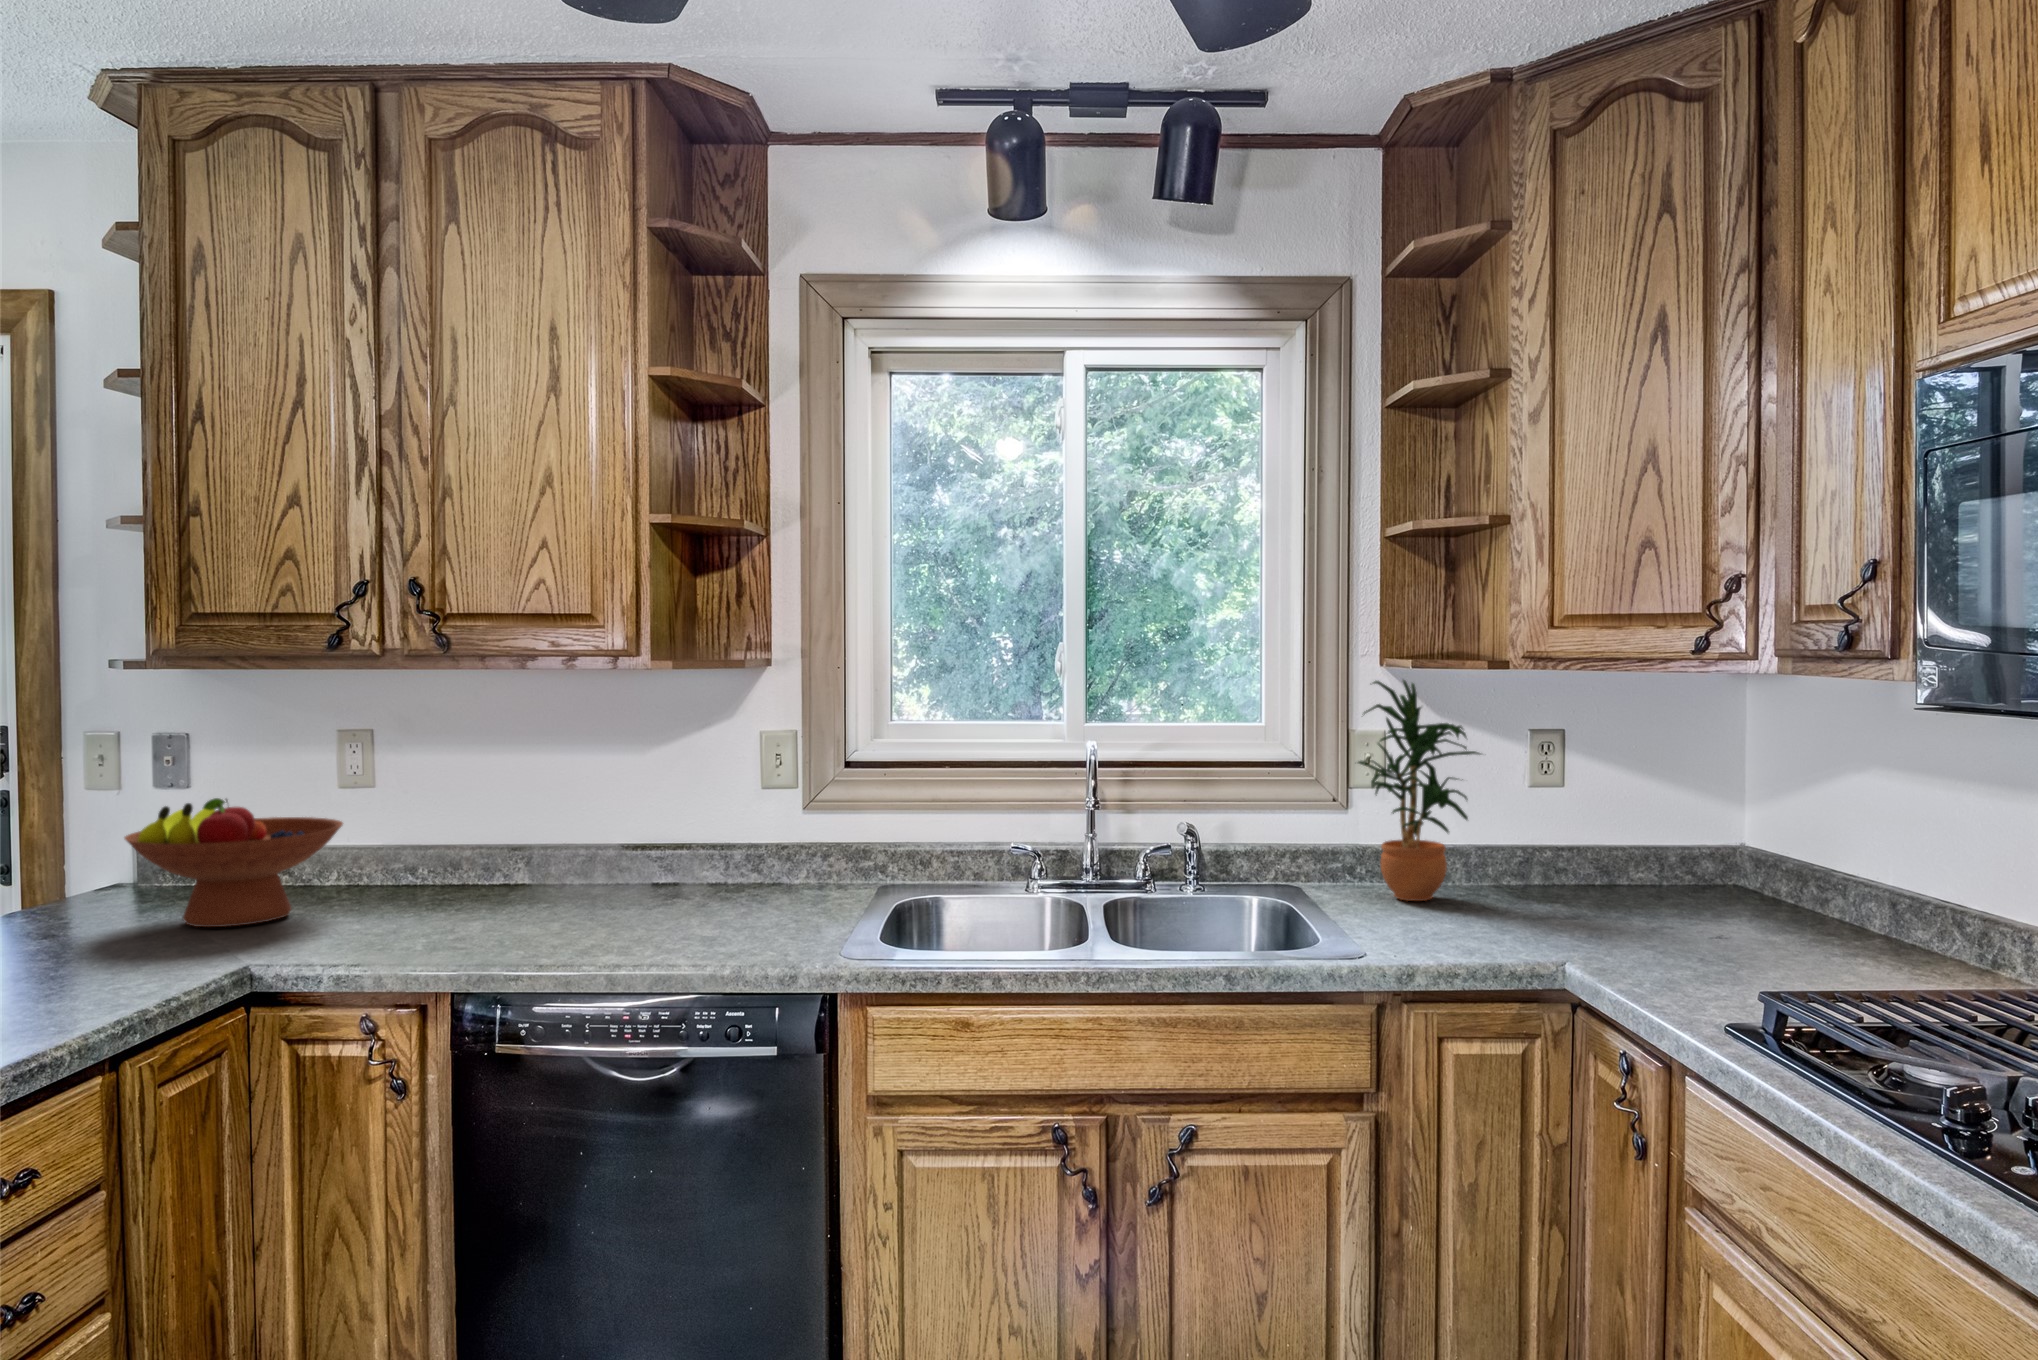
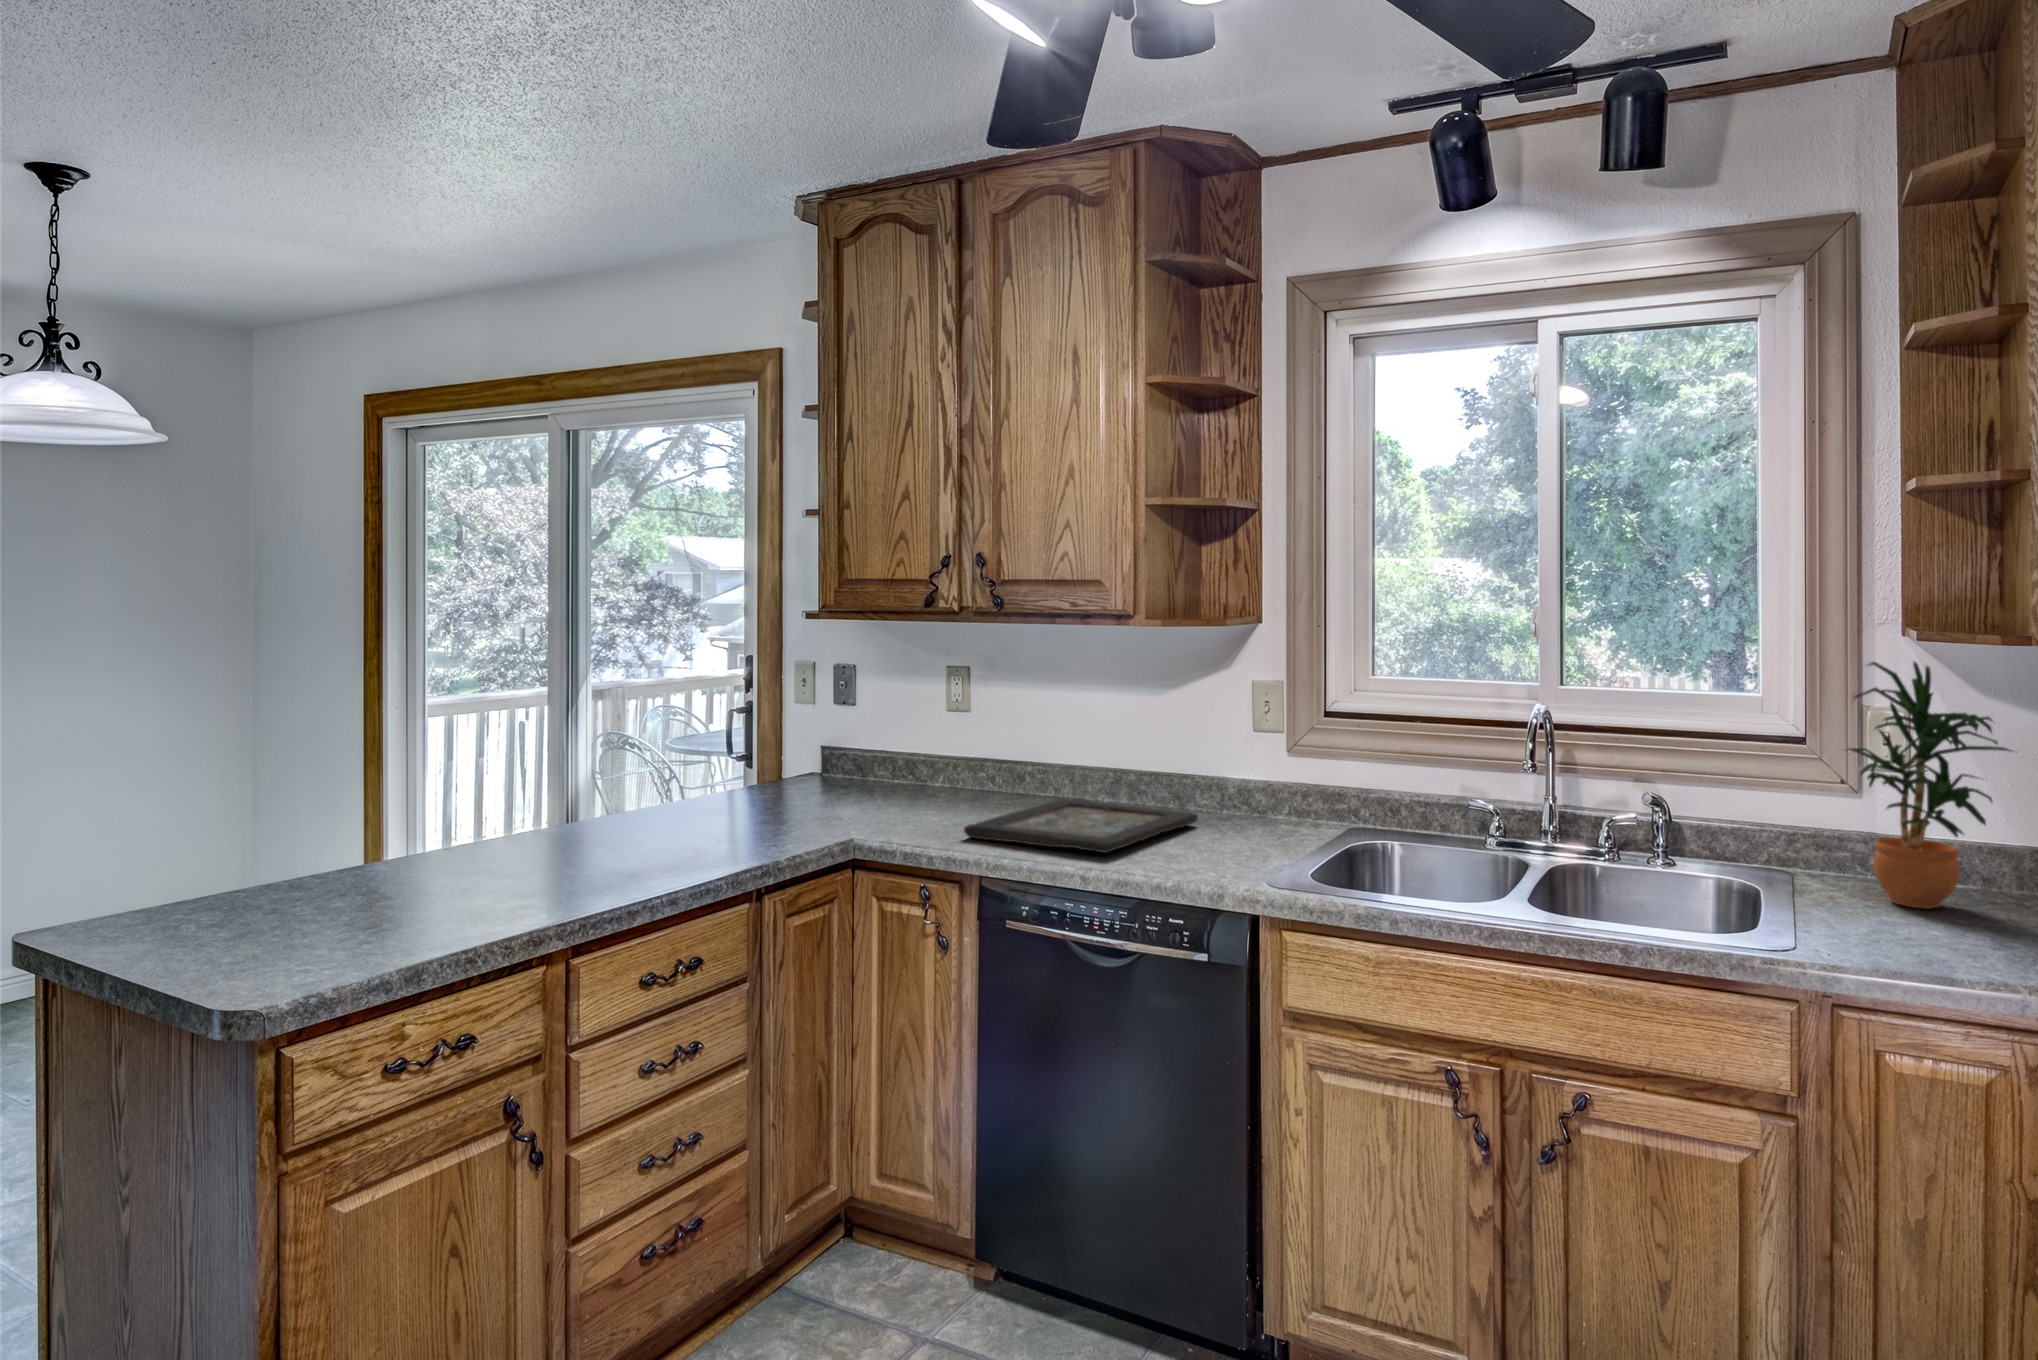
fruit bowl: present [125,798,343,927] -> none [807,713,944,806]
decorative tray: none [415,888,709,949] -> present [964,799,1198,853]

